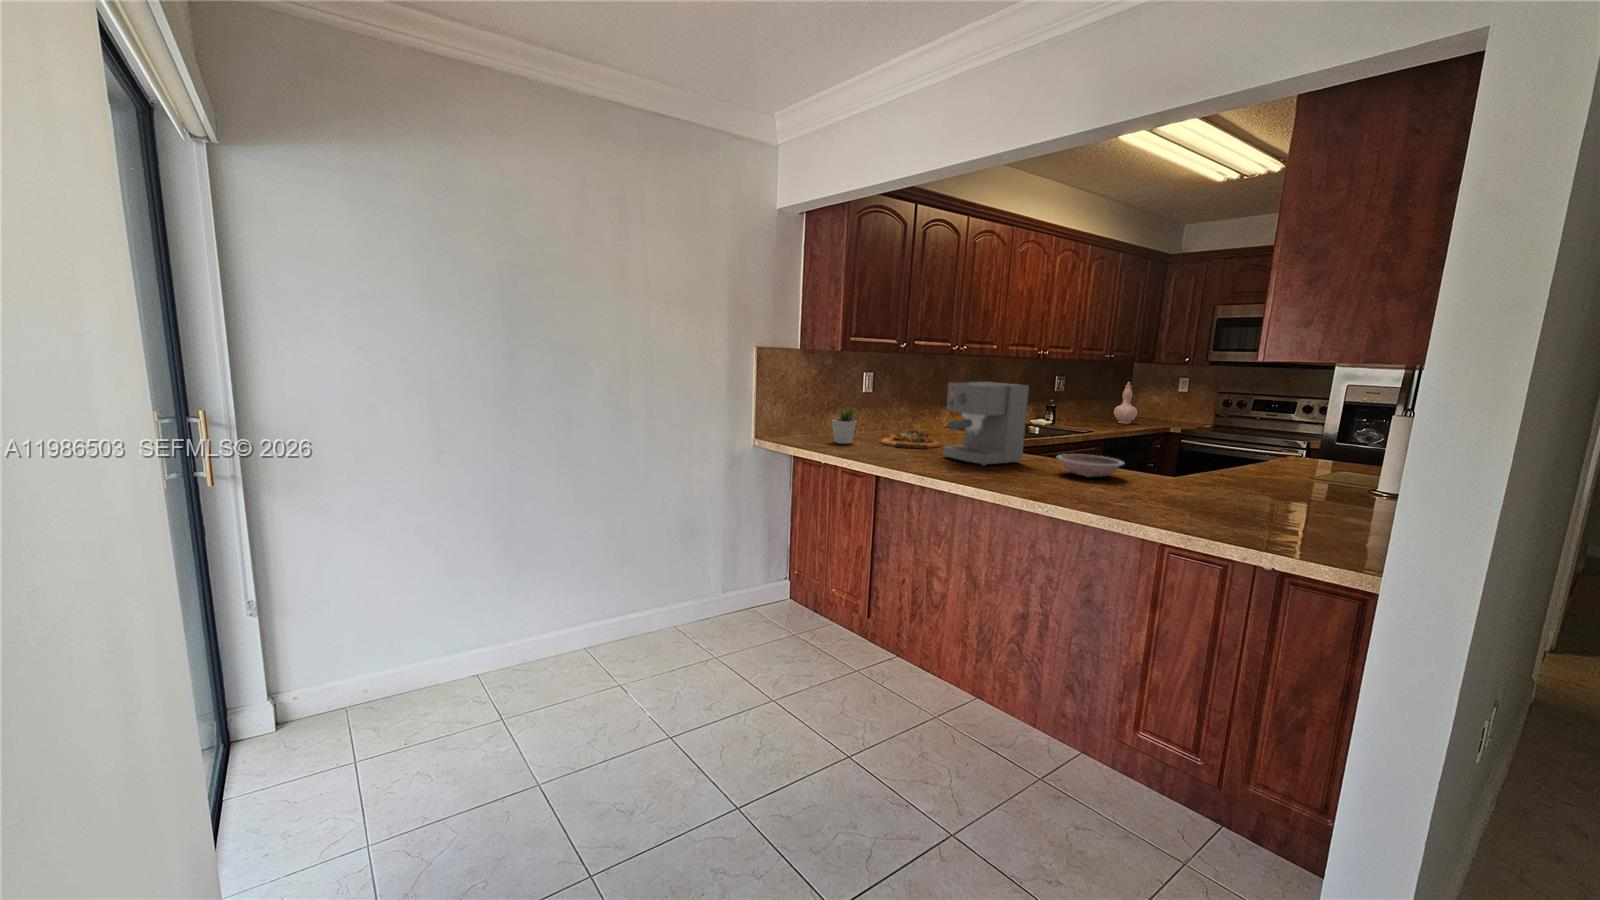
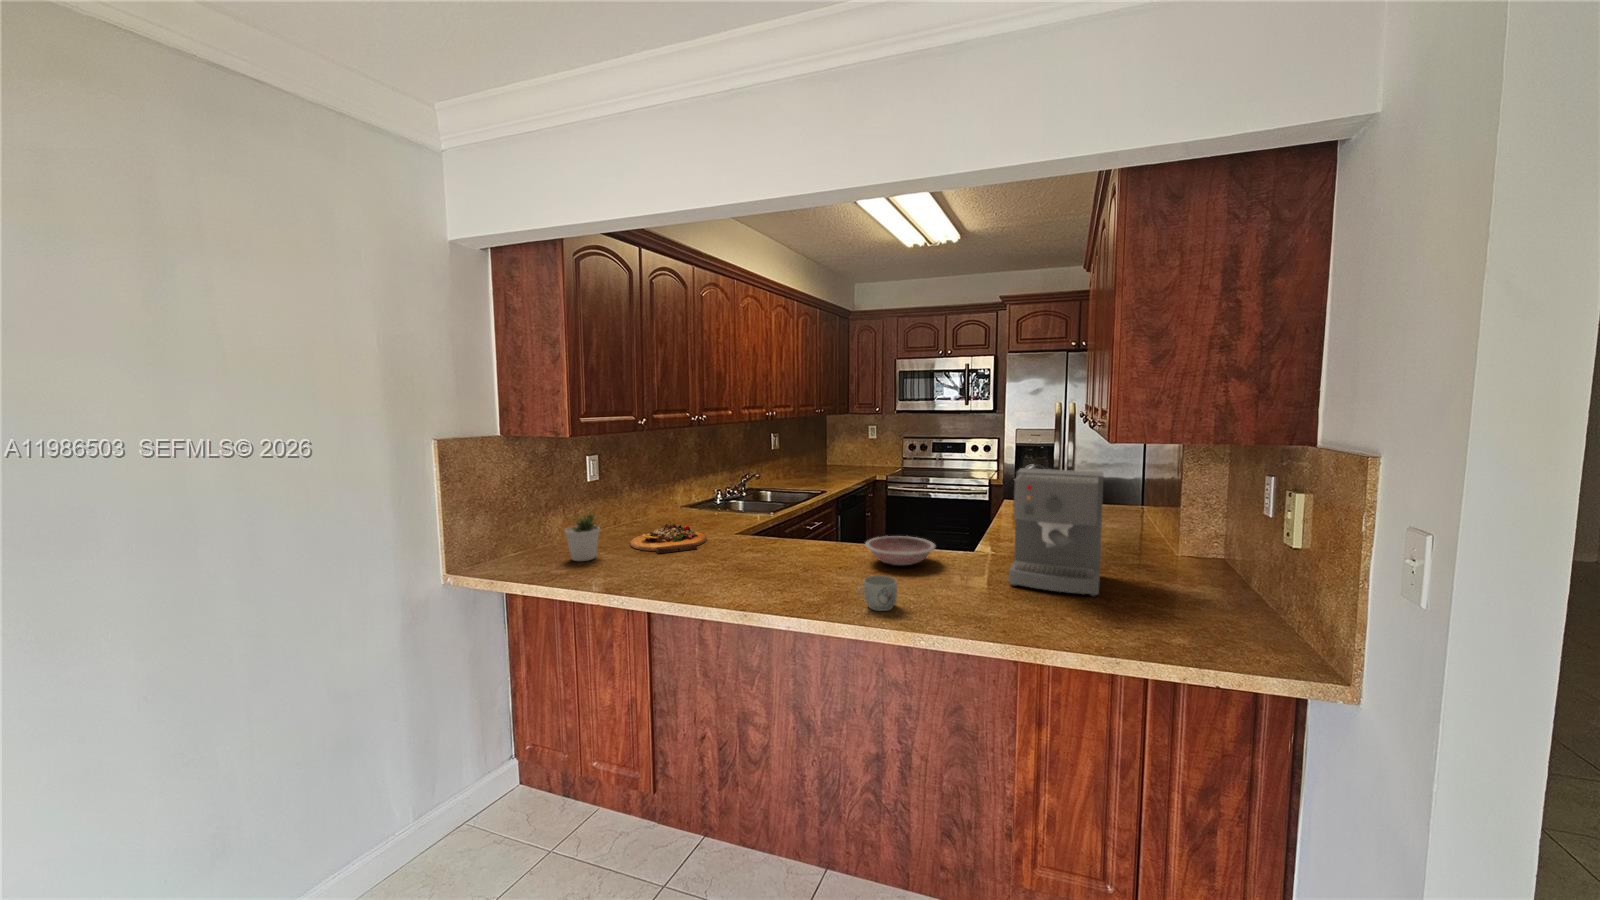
coffee maker: present [943,382,1029,466] -> present [1009,468,1104,596]
vase: present [1114,382,1137,424] -> none [820,429,839,468]
mug: none [1011,465,1047,491] -> present [857,575,897,611]

